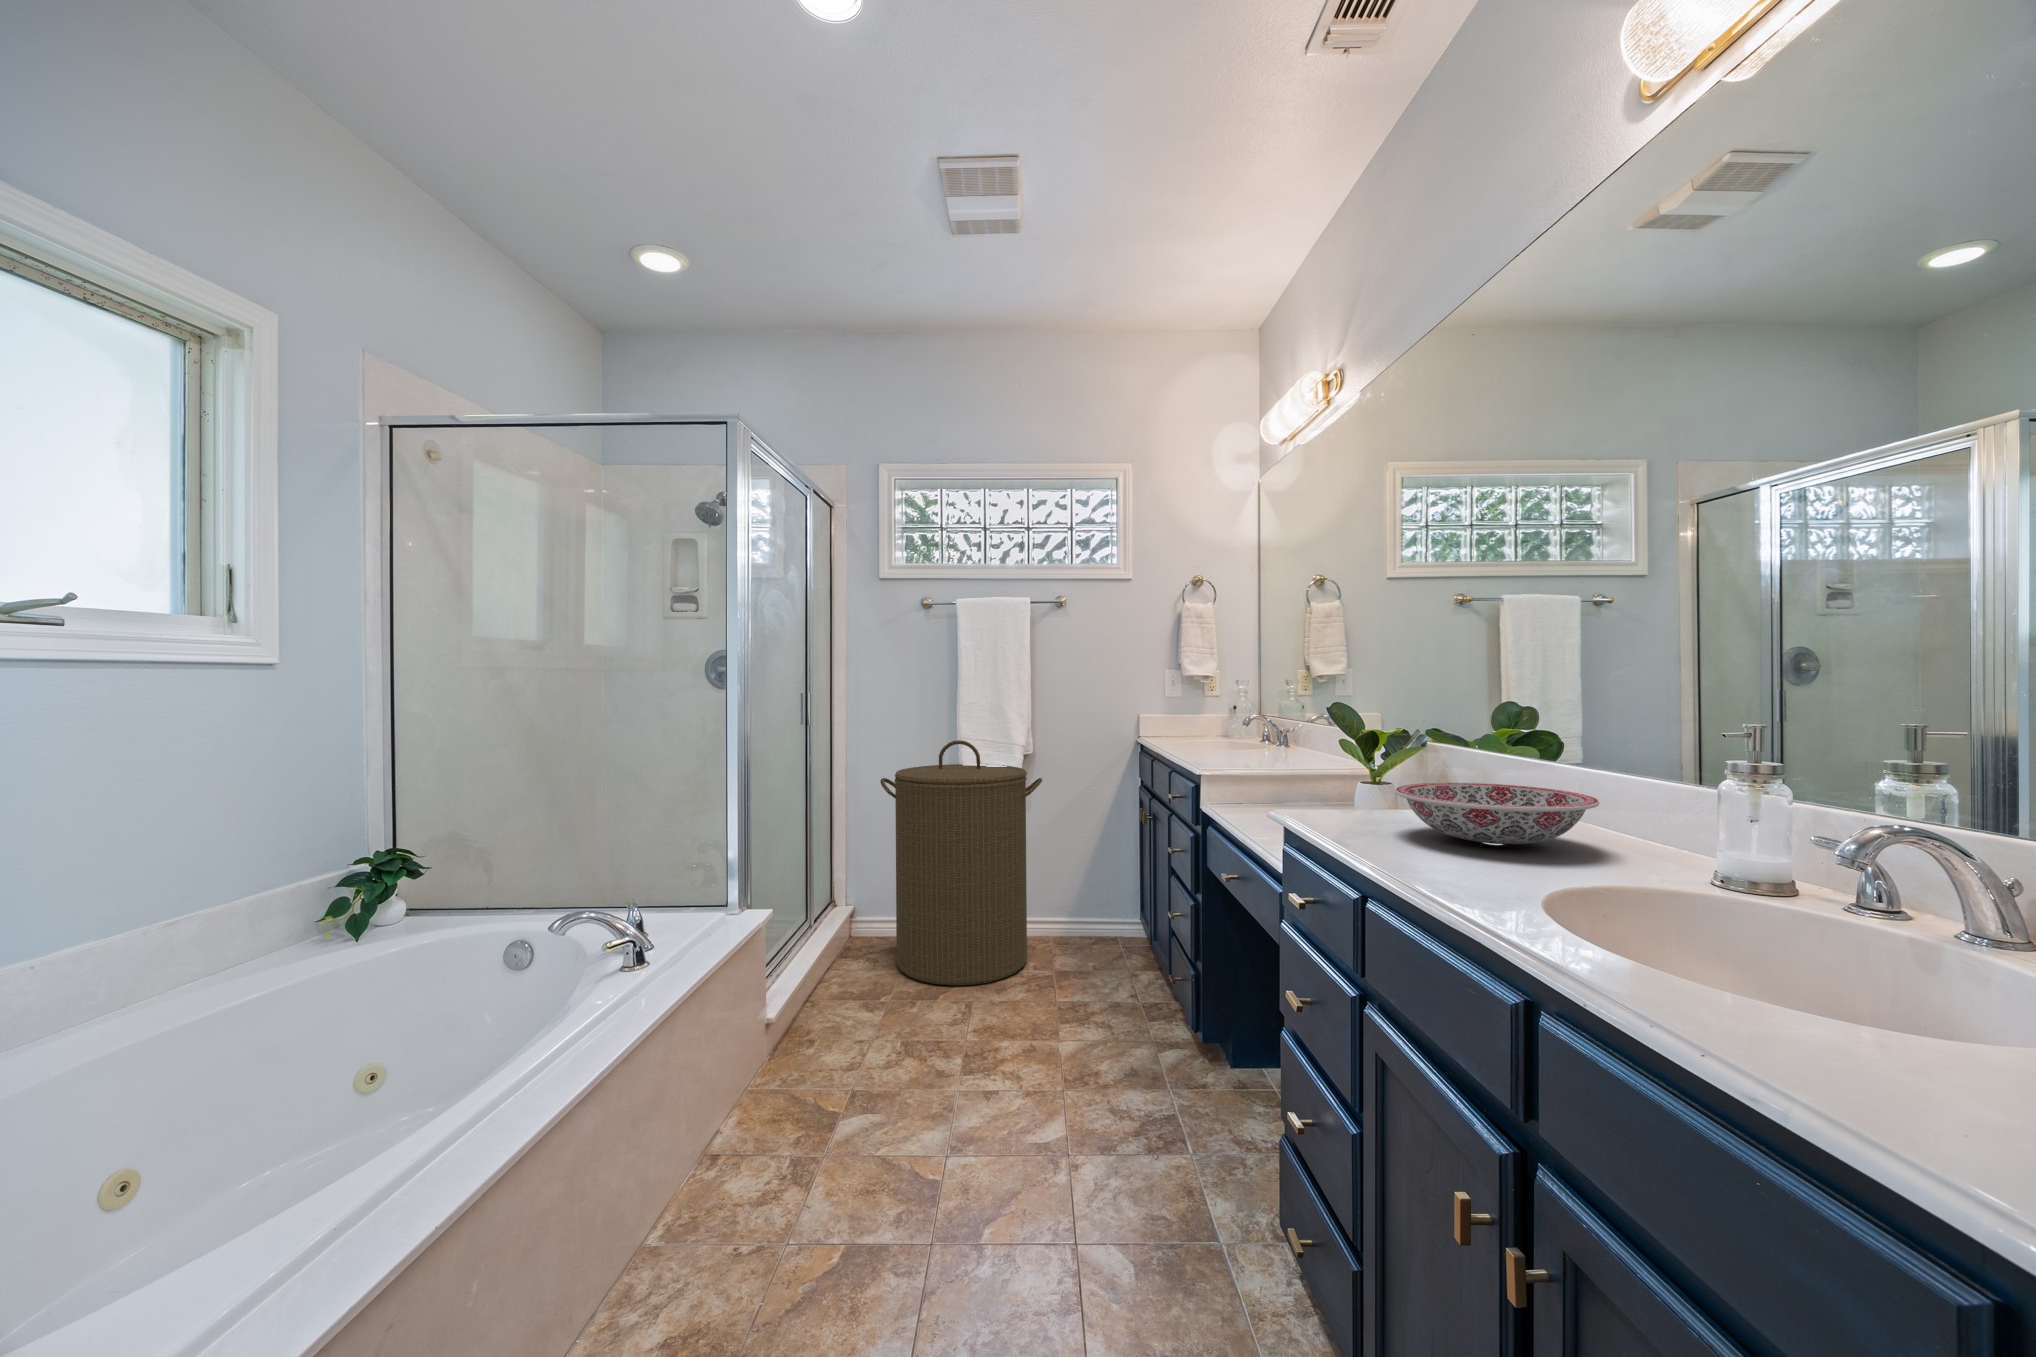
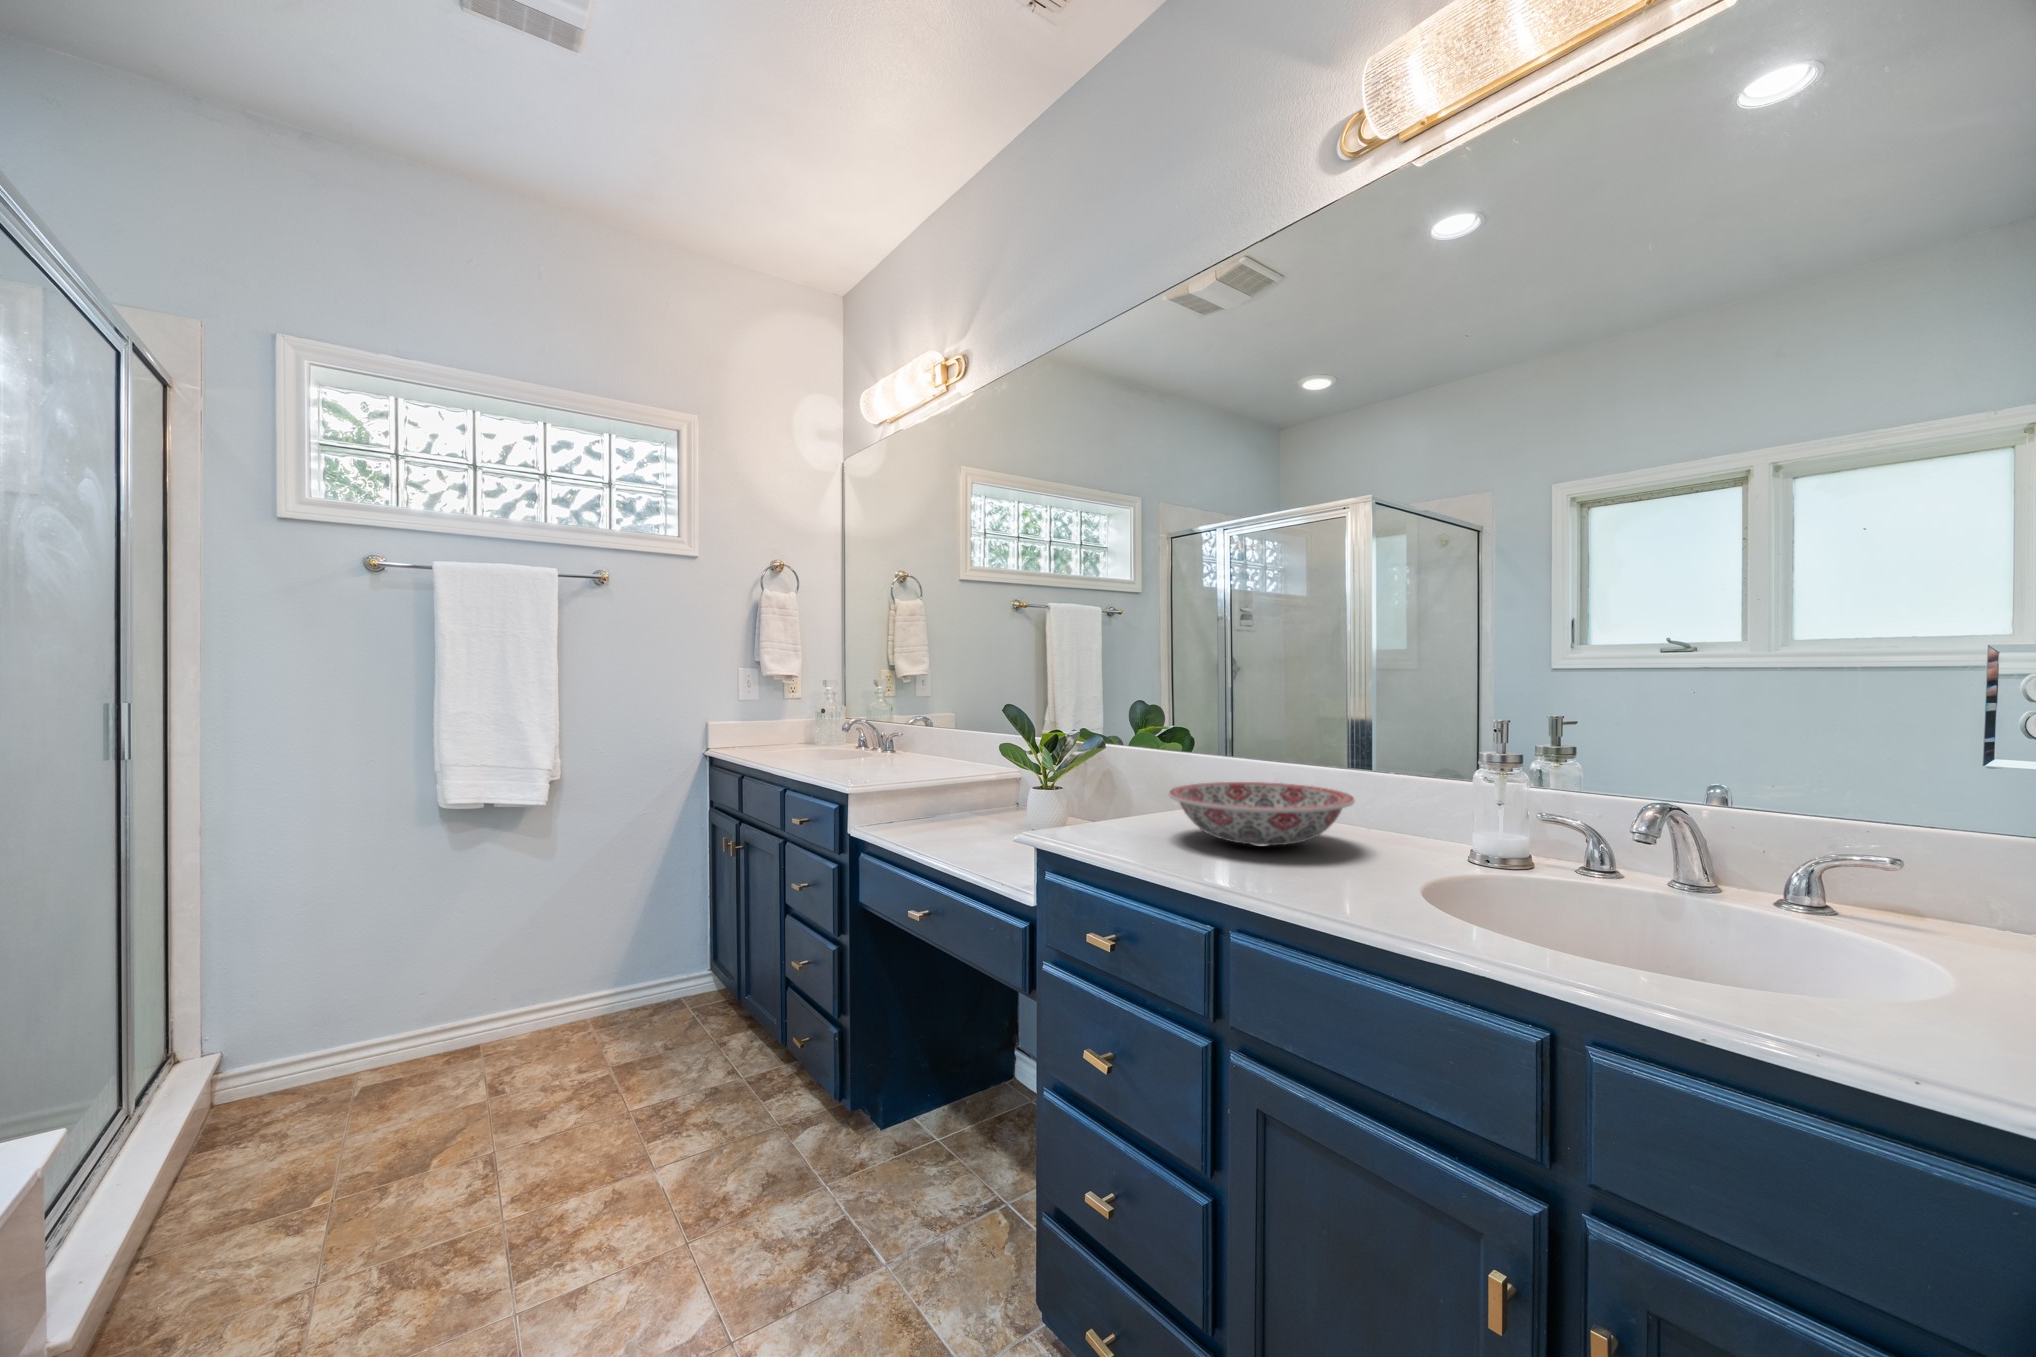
laundry hamper: present [880,740,1042,985] -> none [291,769,584,1146]

